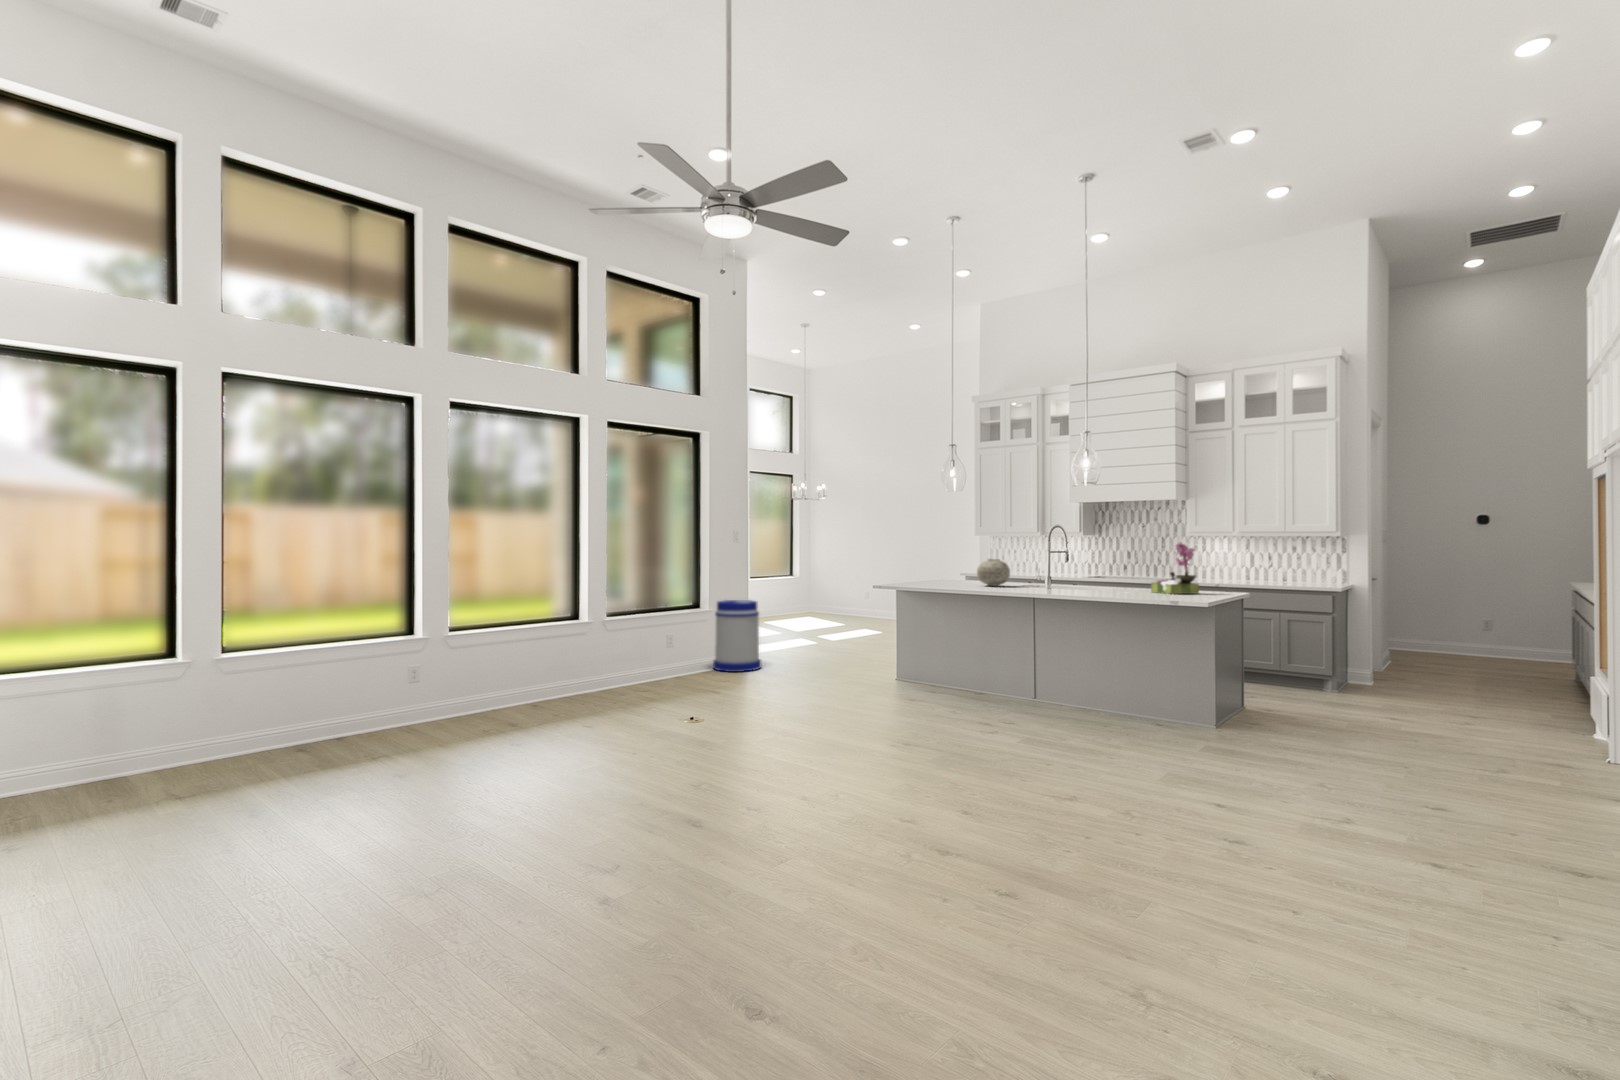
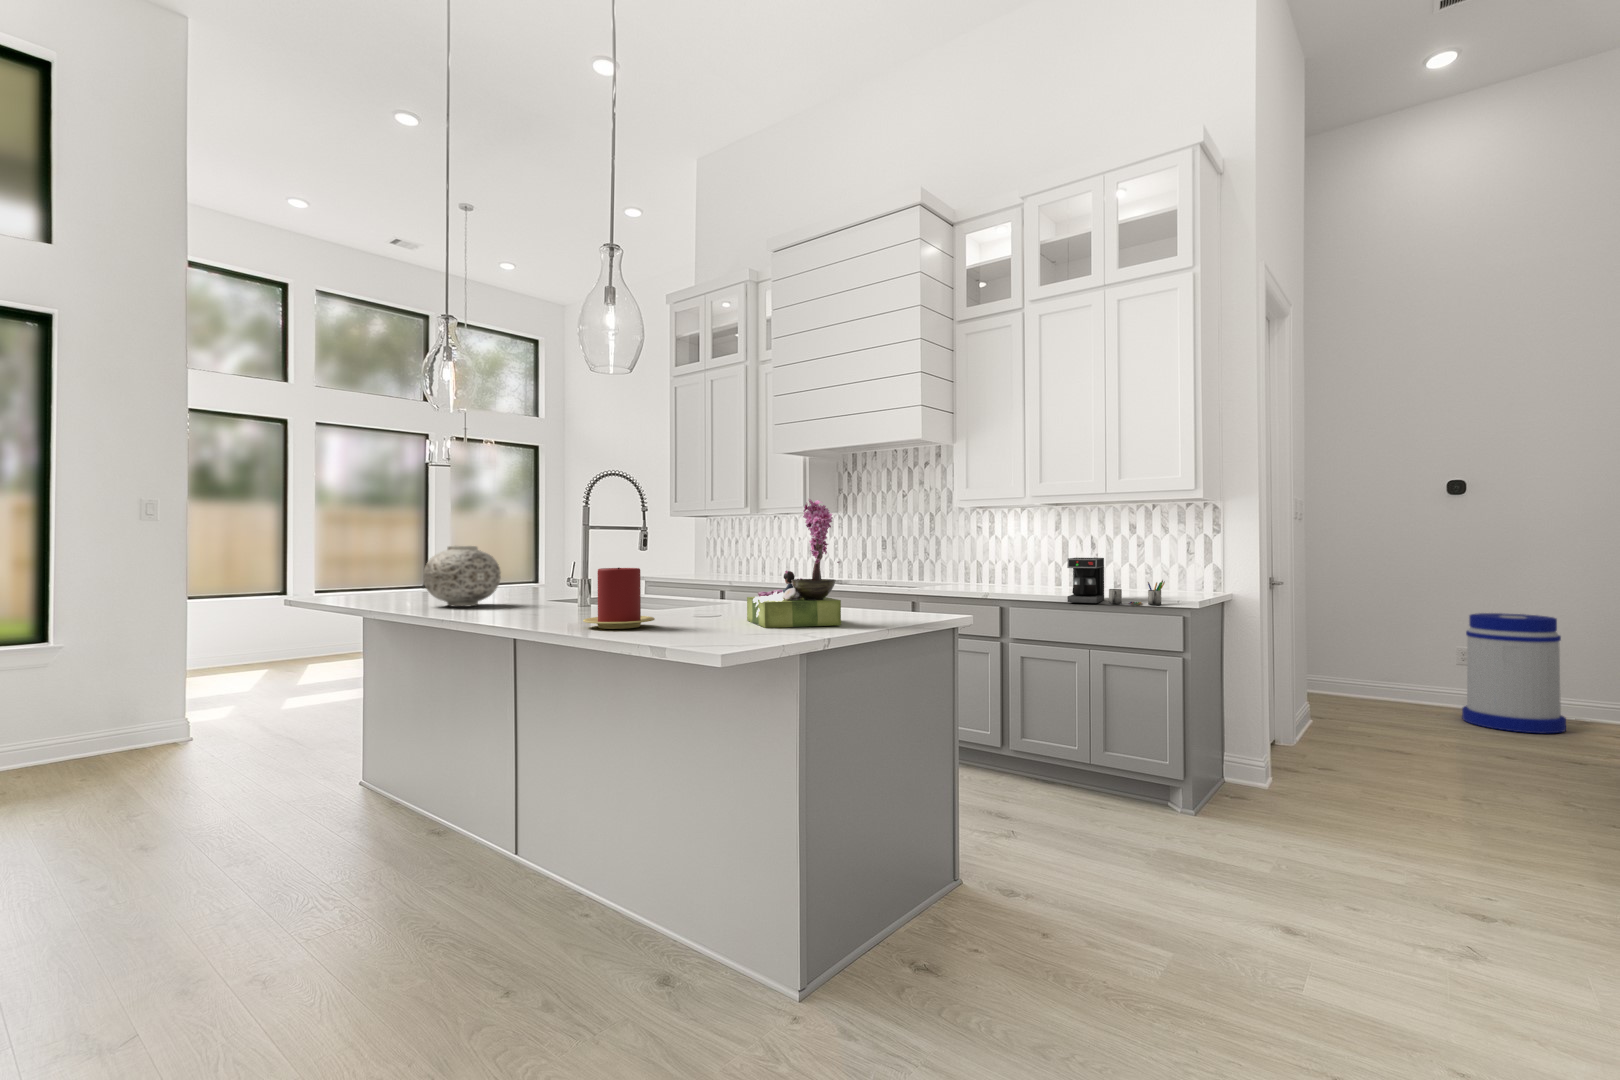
coffee maker: none [1269,565,1322,589] -> present [1067,558,1165,605]
candle: none [1099,570,1128,594] -> present [583,568,655,629]
trash can: present [713,600,761,672] -> present [1462,613,1566,733]

